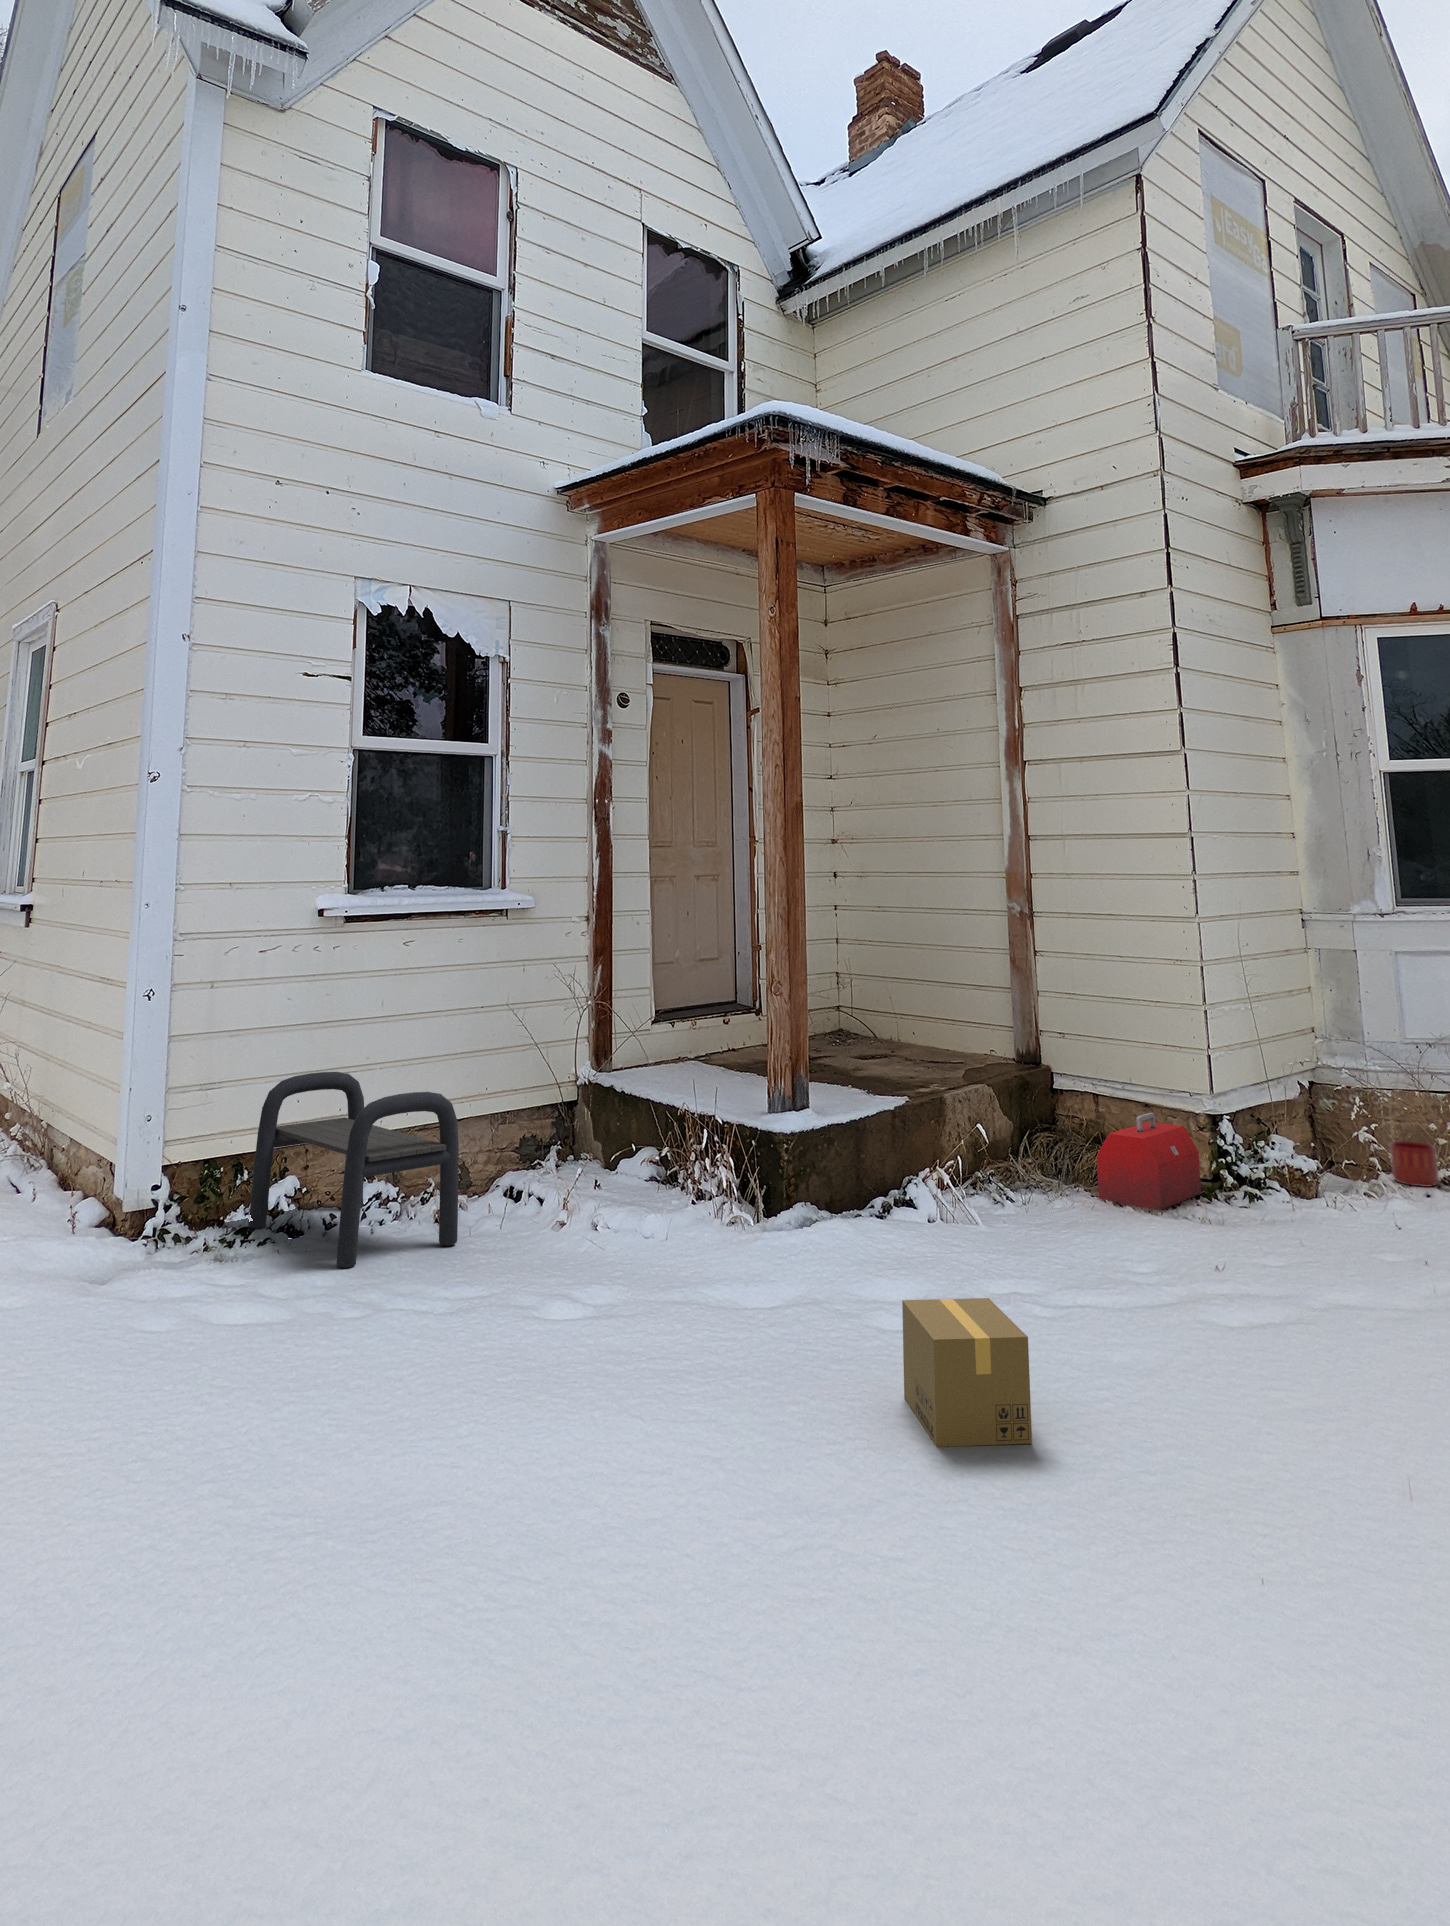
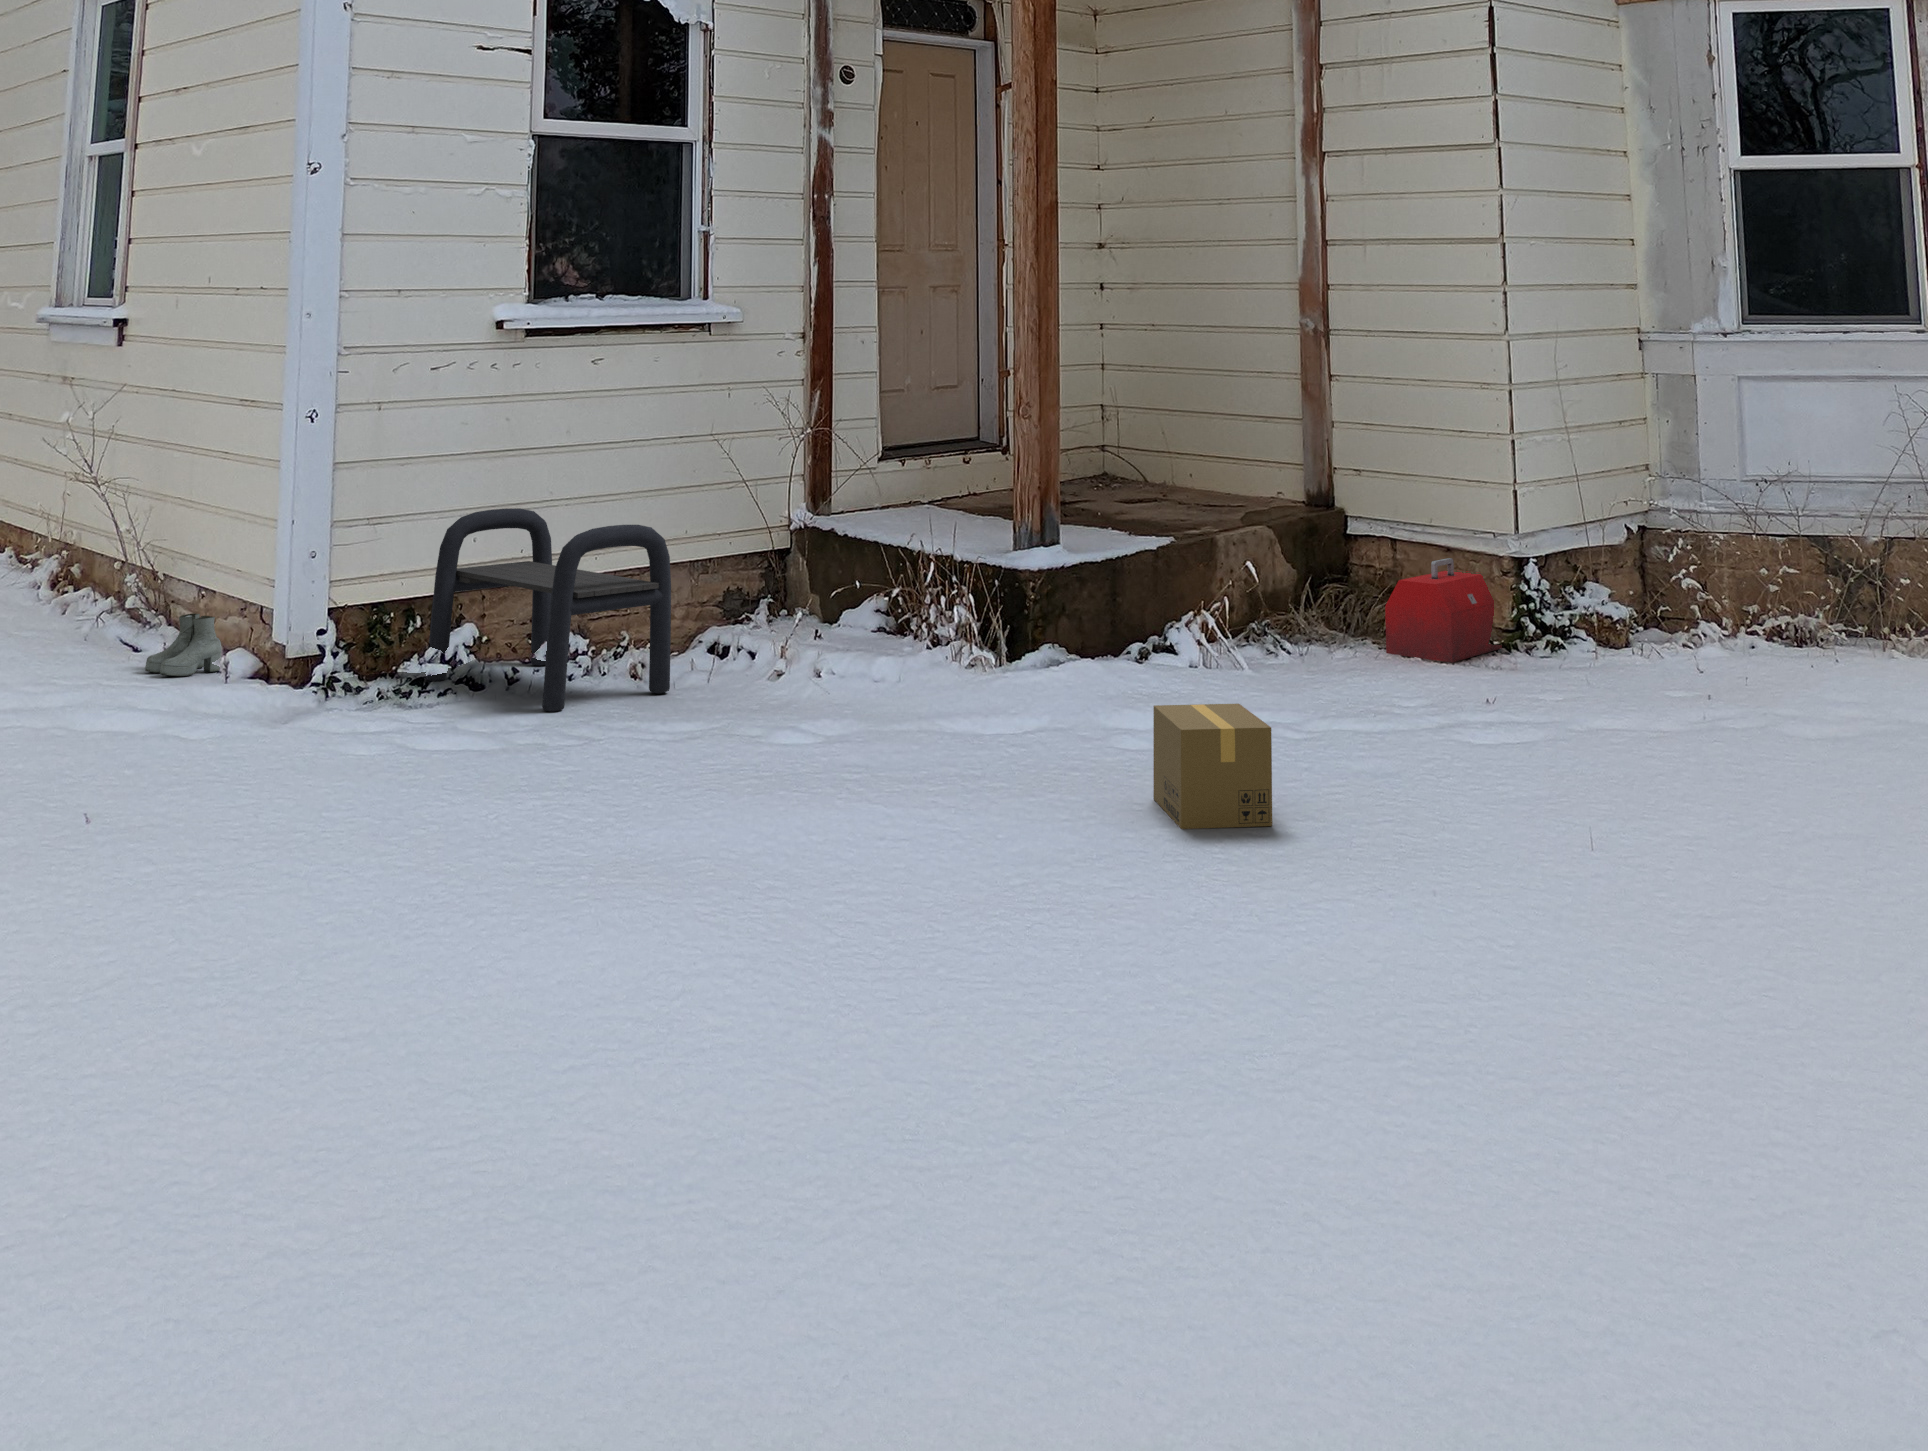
planter: present [1390,1141,1439,1187] -> none [1721,593,1772,642]
boots: none [10,1164,77,1222] -> present [145,614,221,676]

